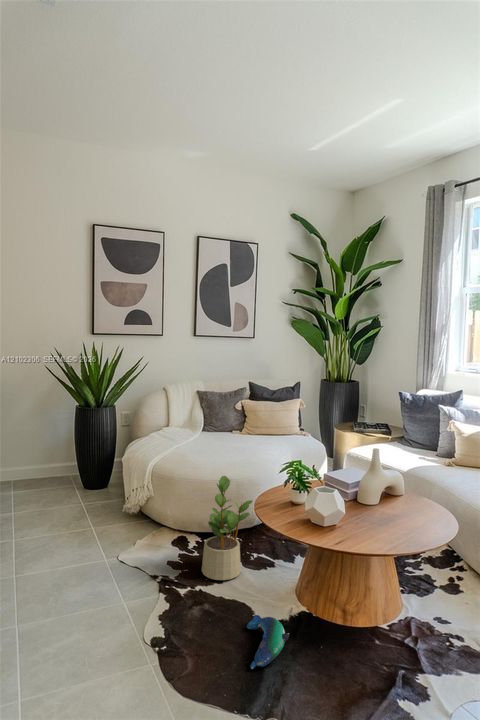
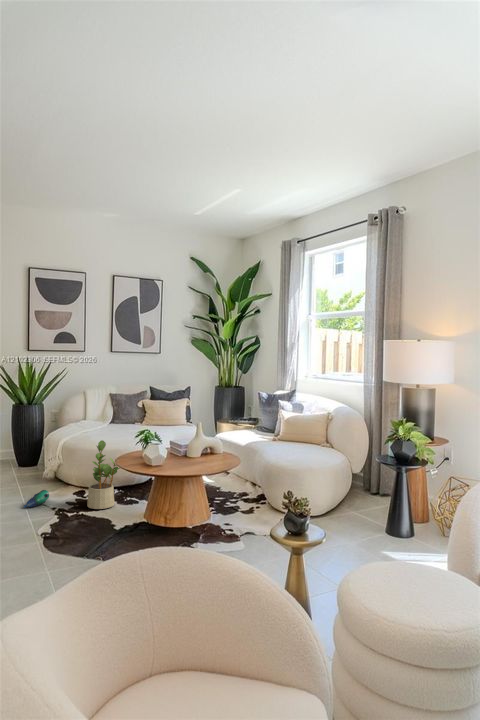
plush toy: present [247,615,289,669] -> present [24,490,49,508]

